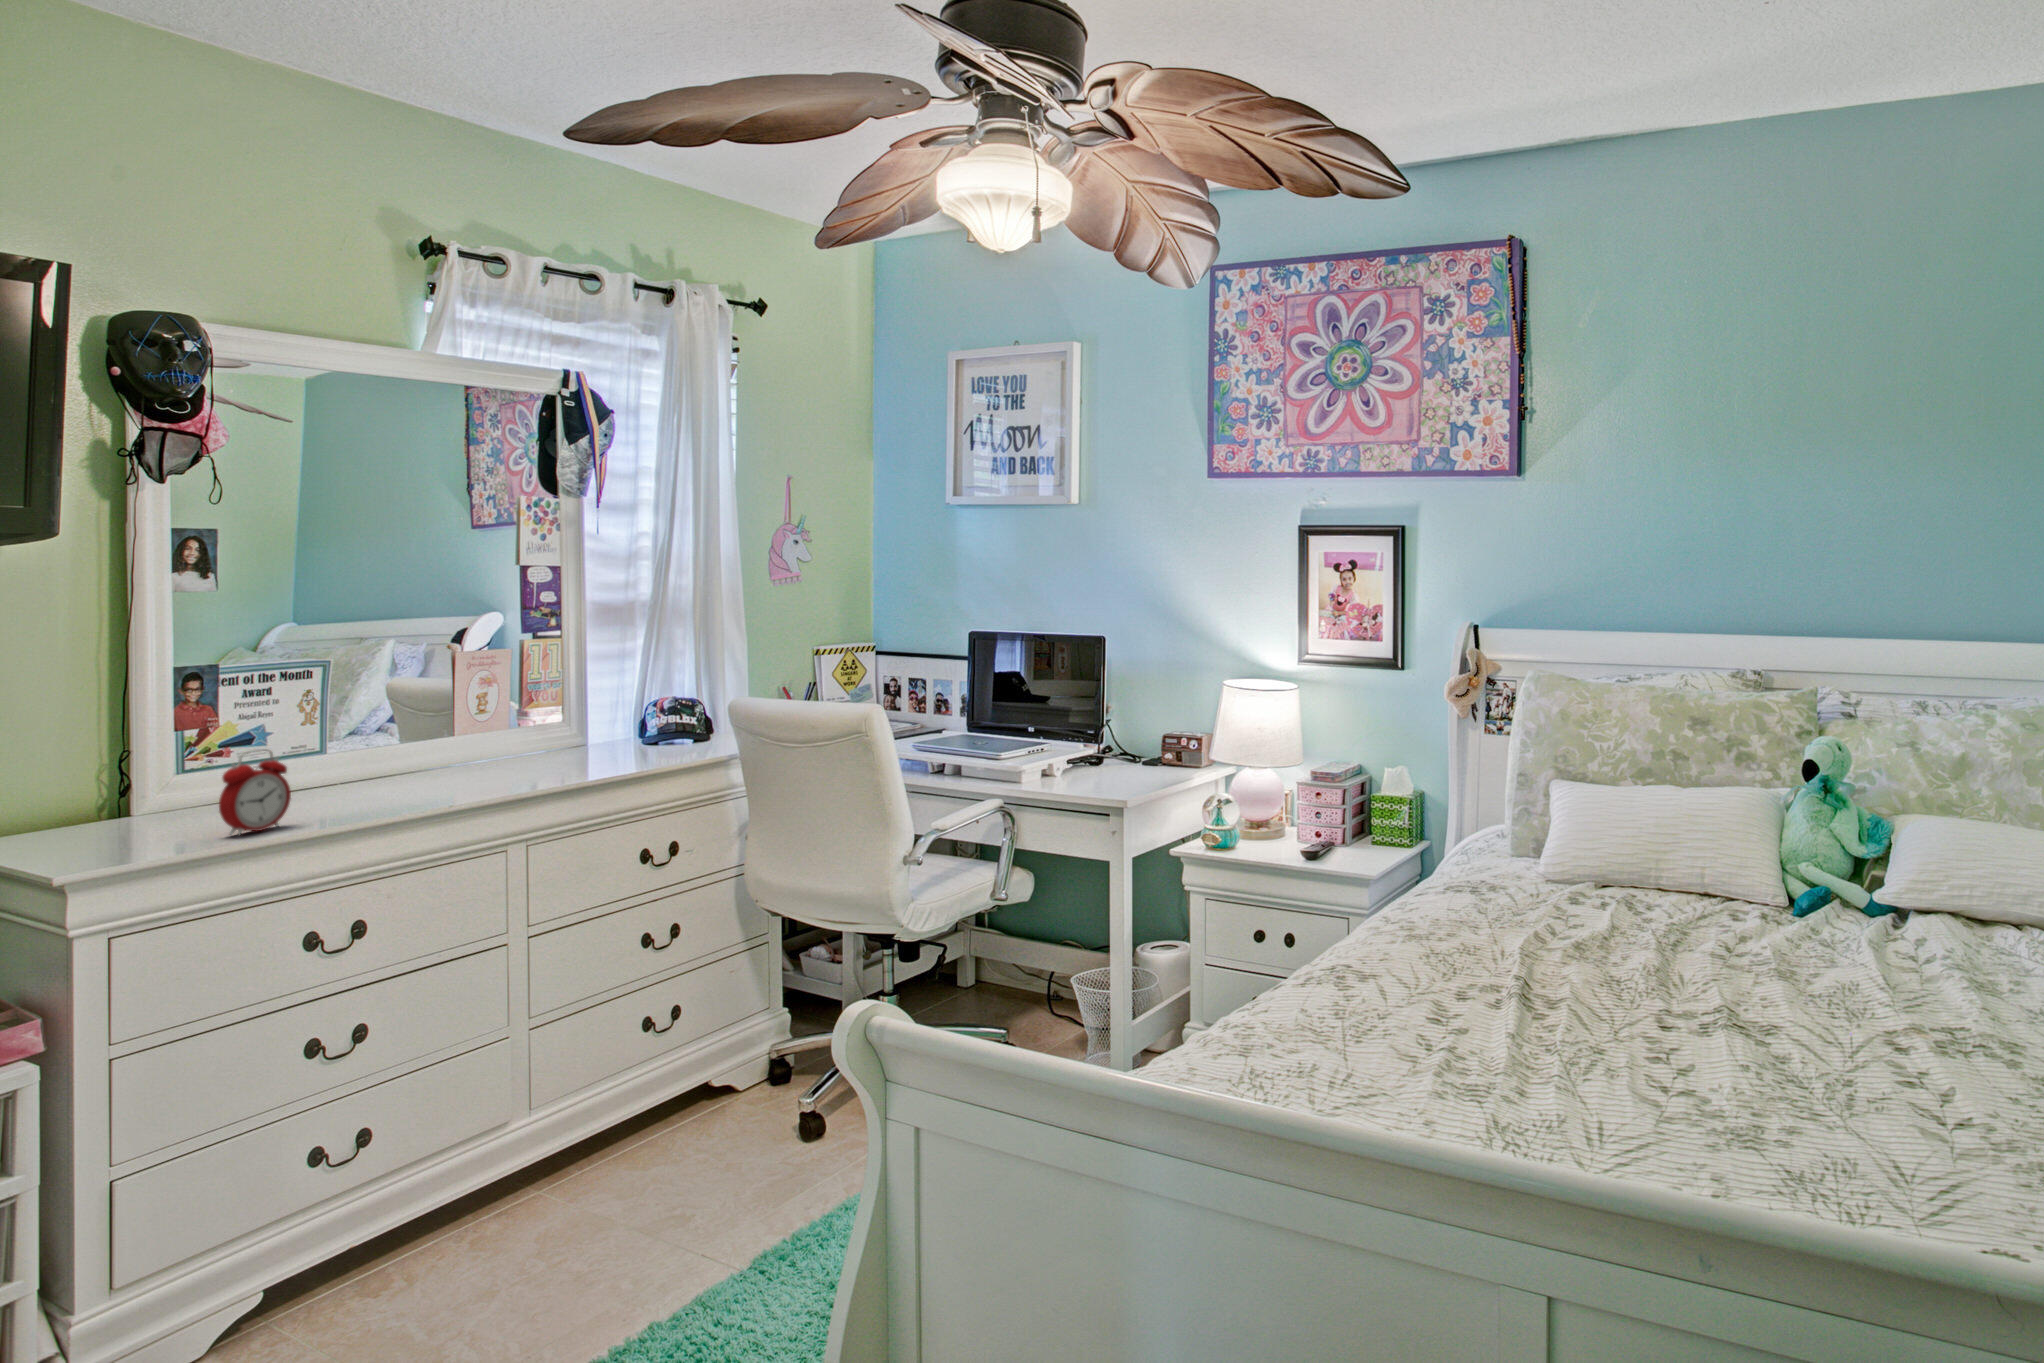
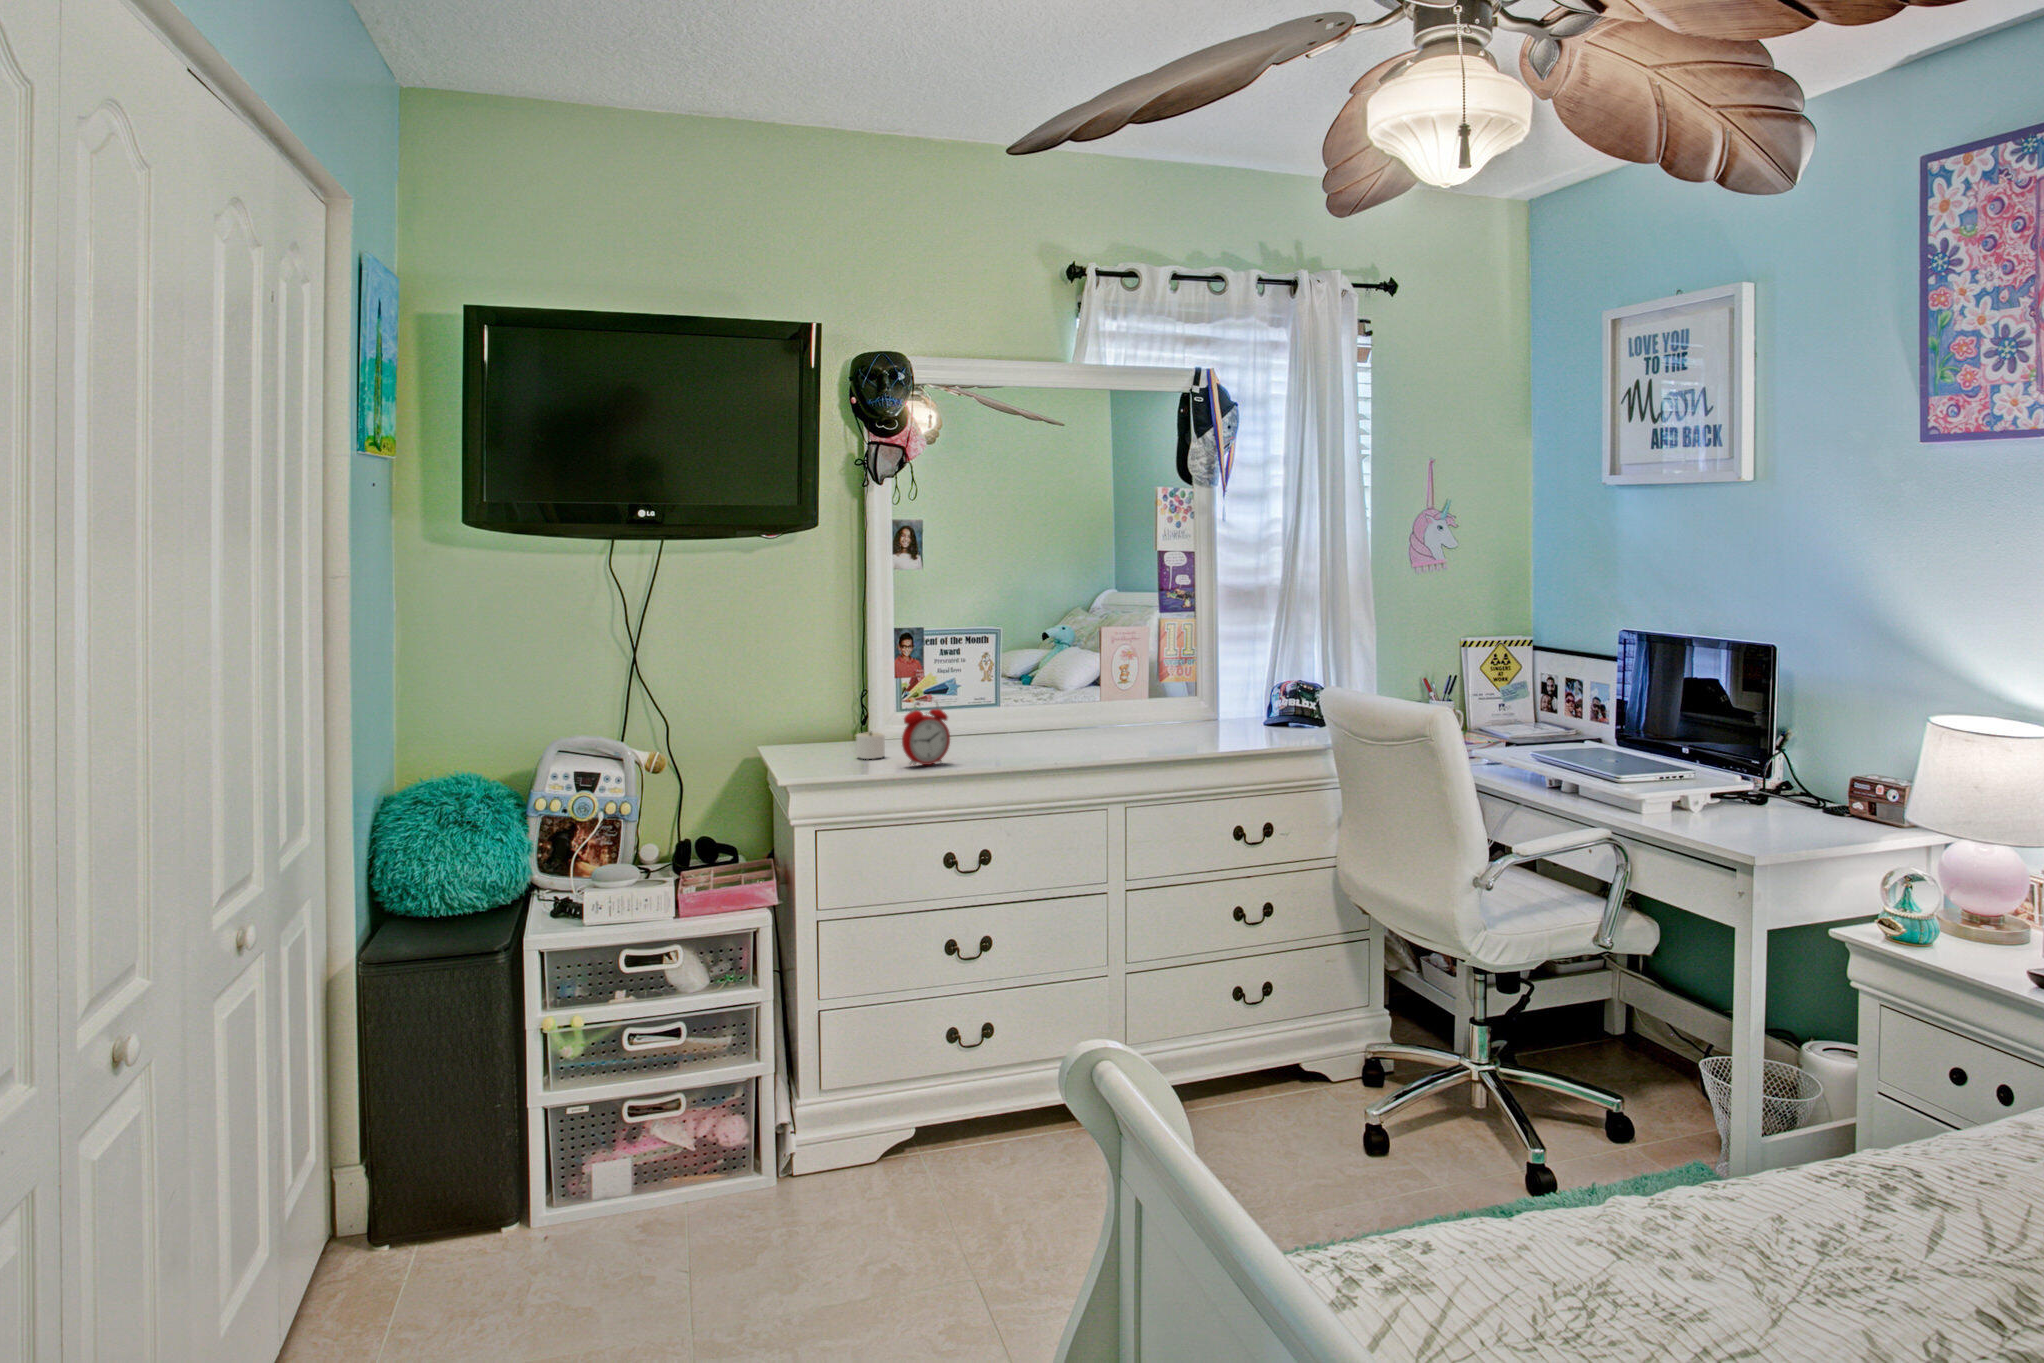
candle: none [125,799,192,837] -> present [856,732,885,759]

